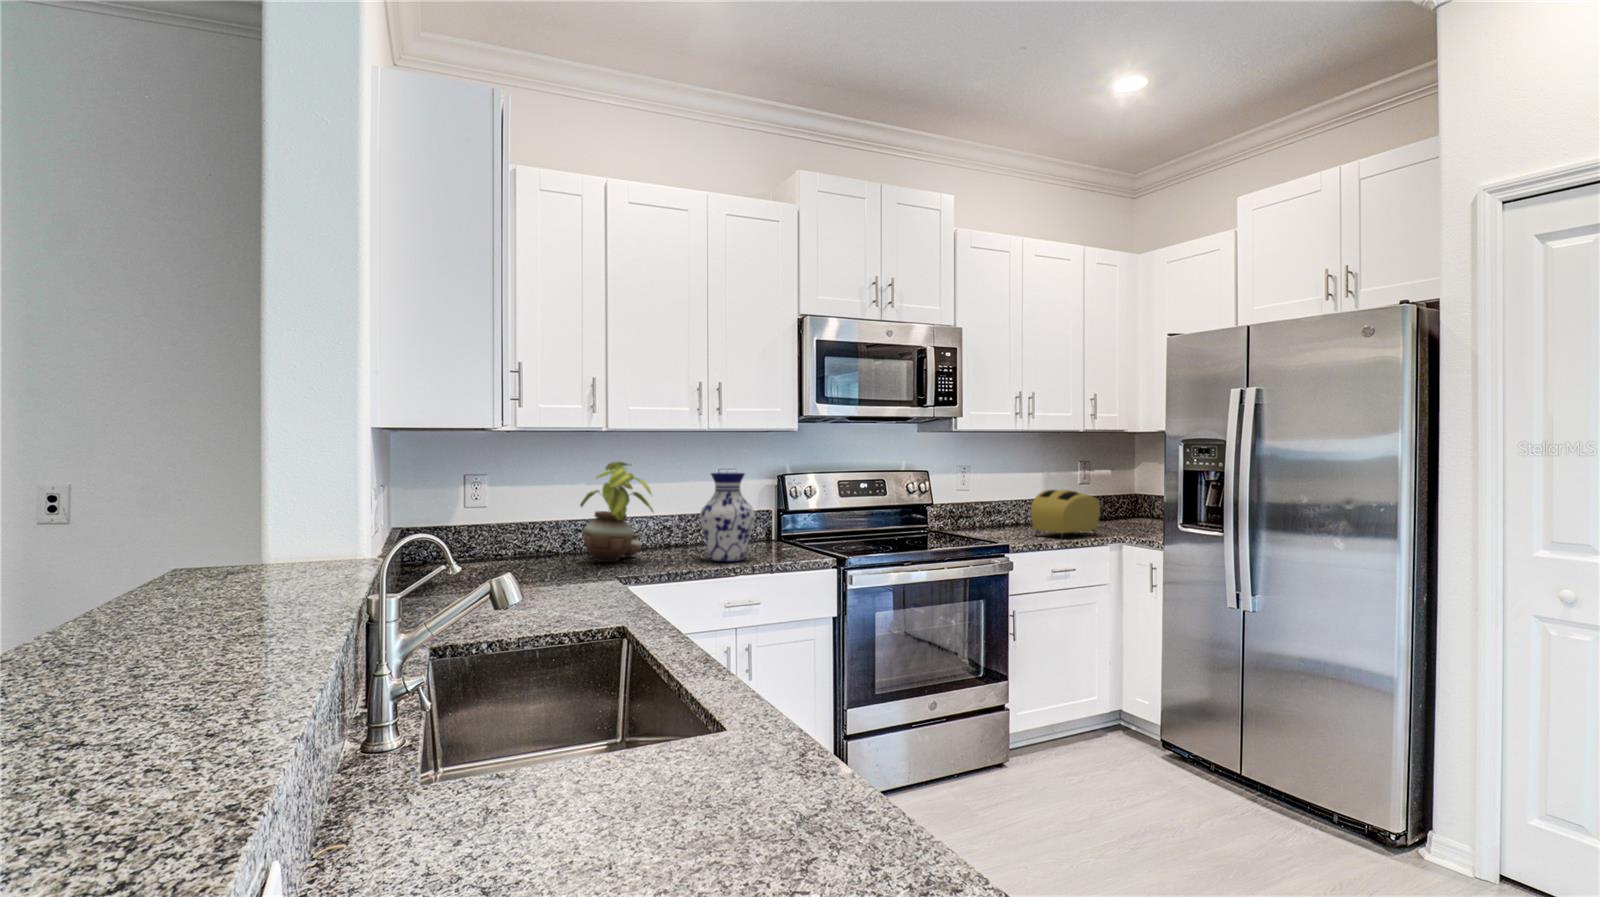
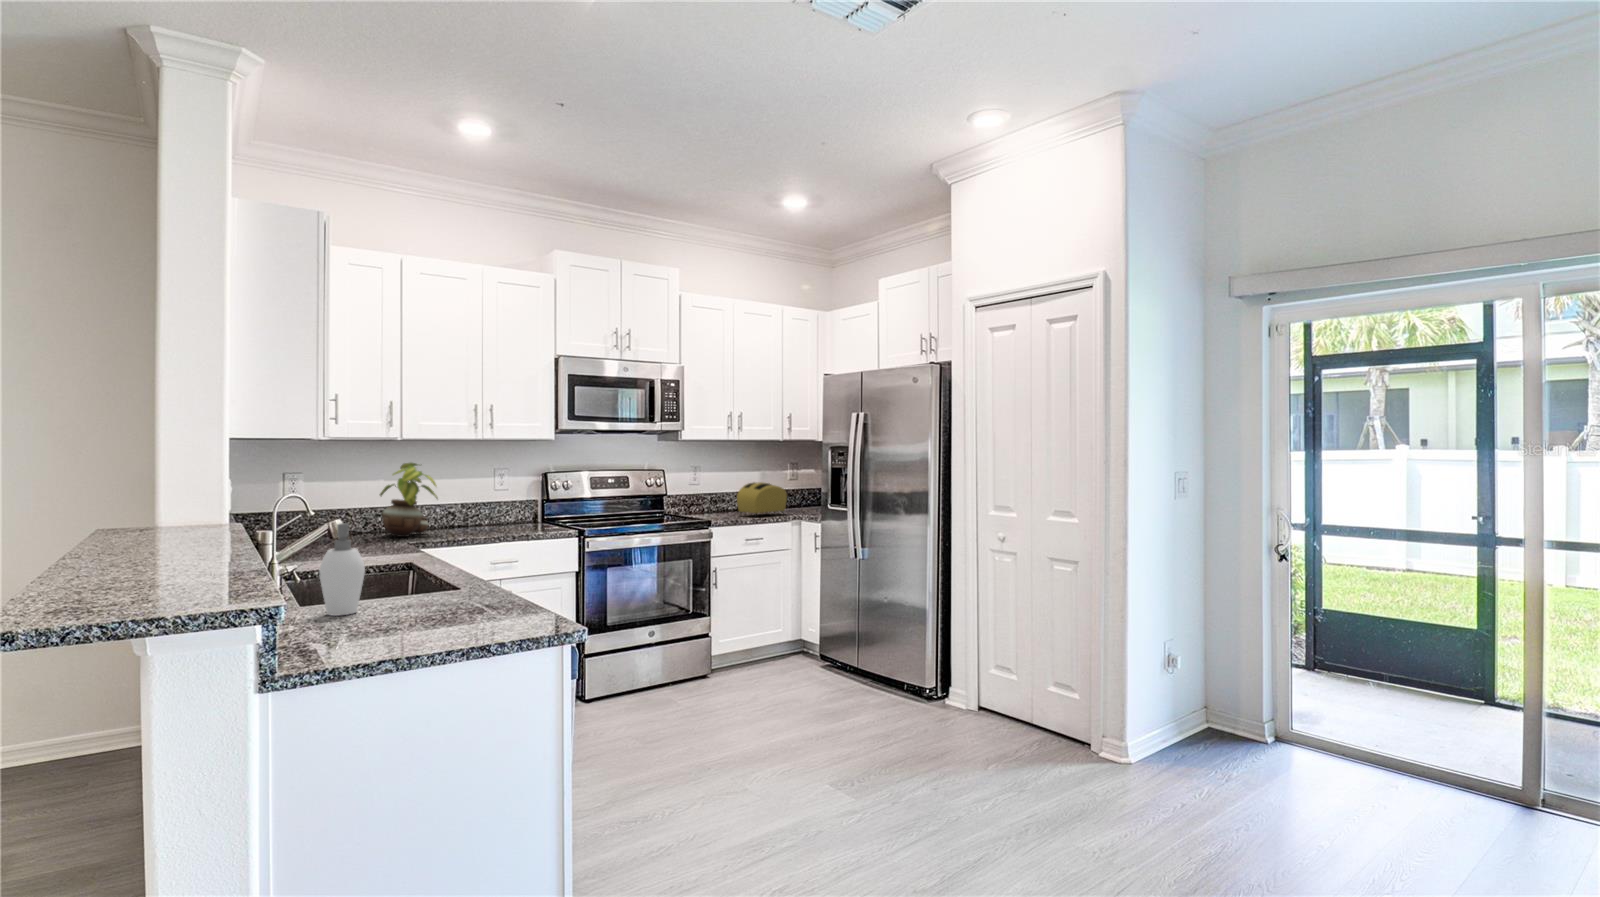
vase: present [700,473,755,562] -> none [475,470,517,535]
soap dispenser: none [439,610,550,842] -> present [319,523,365,616]

